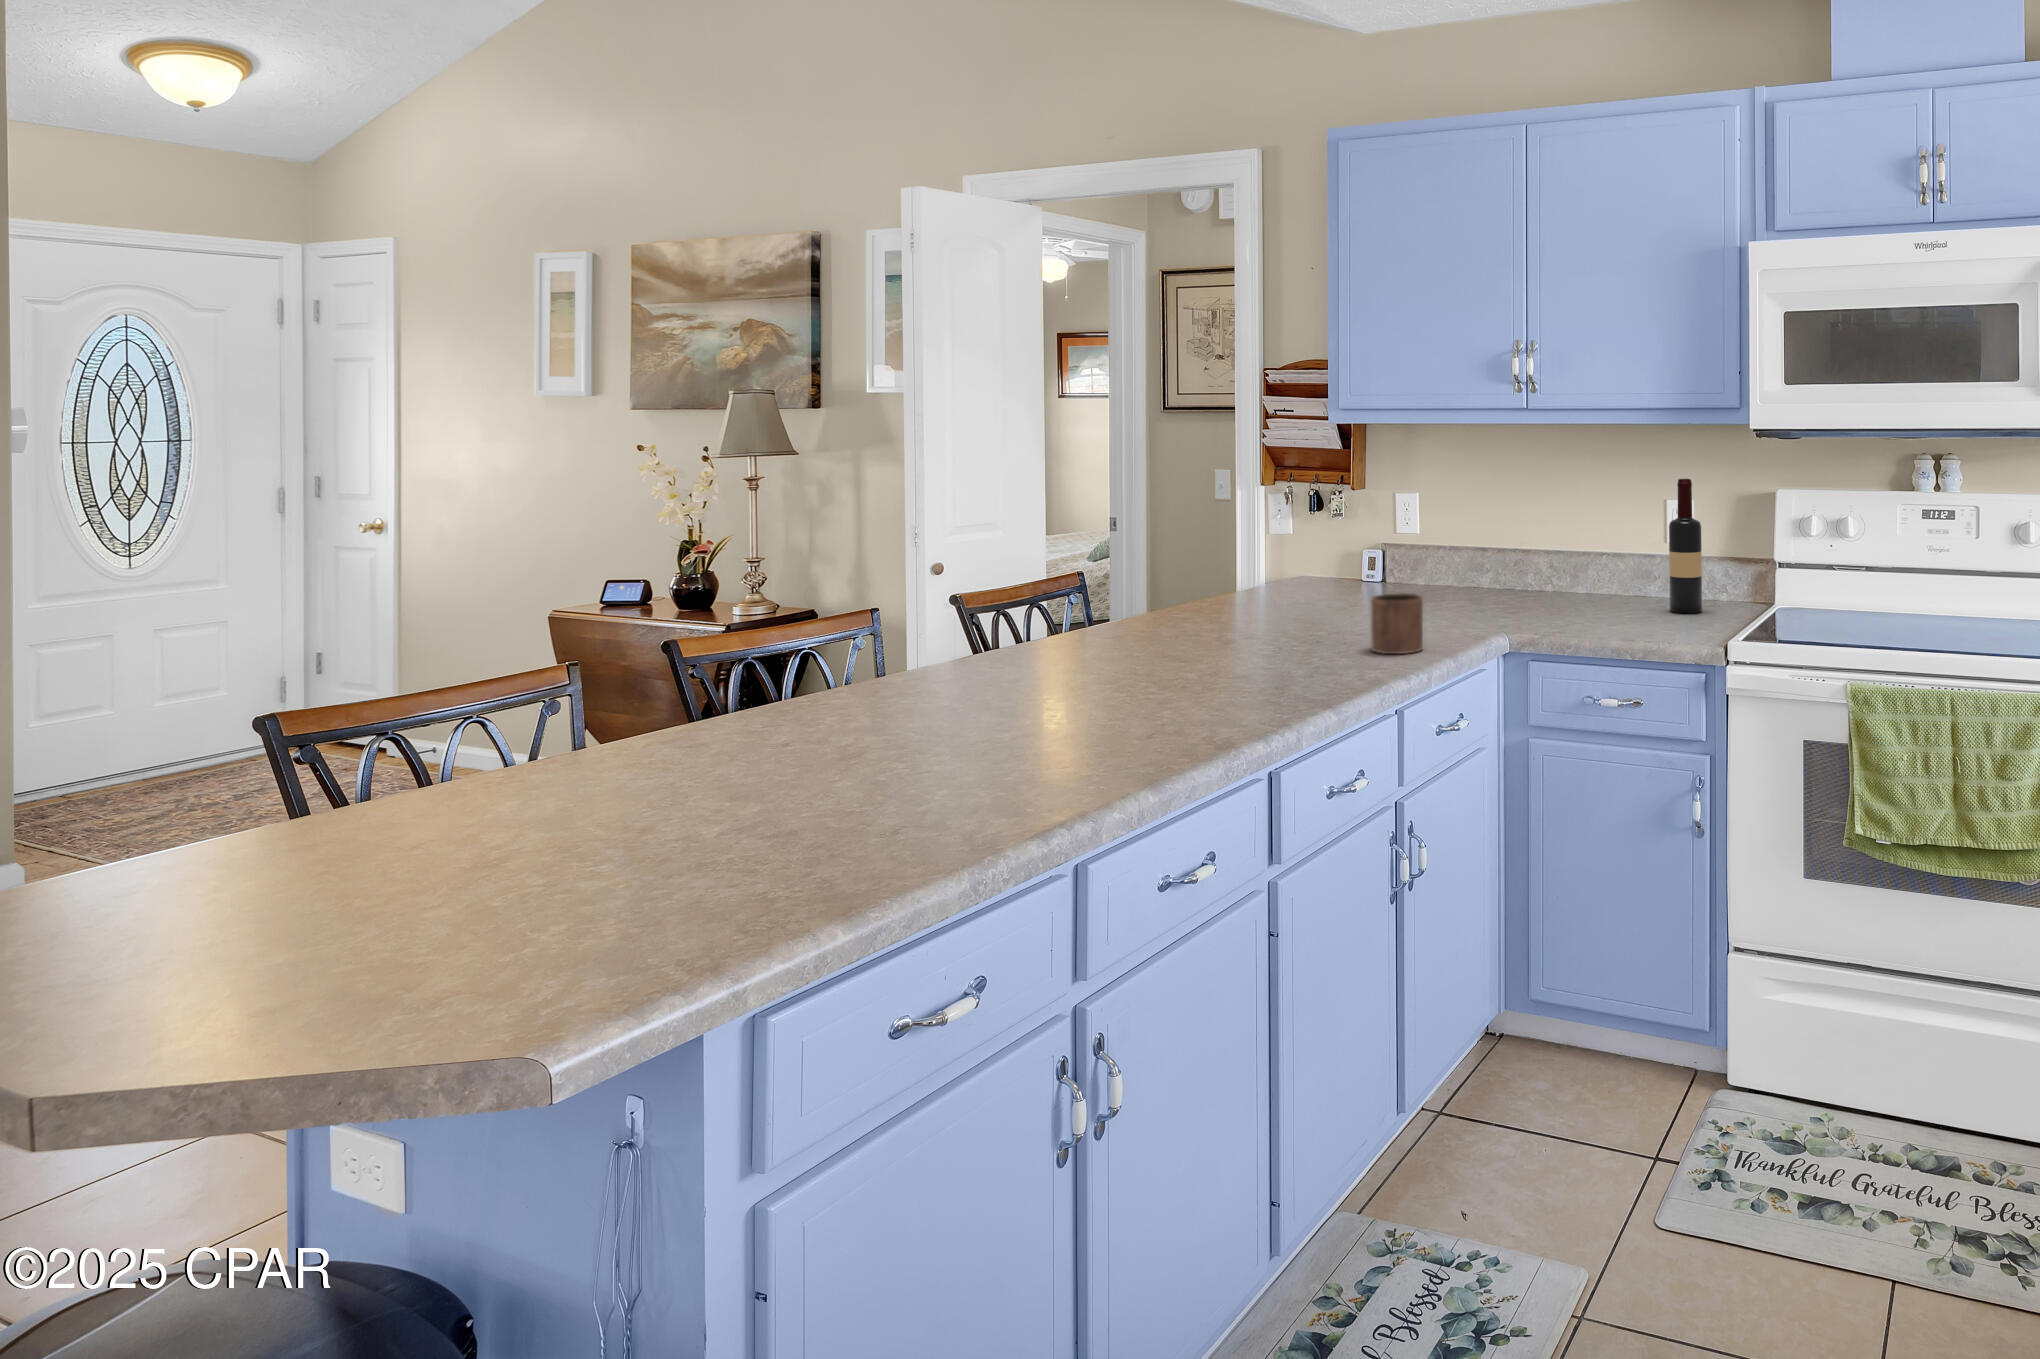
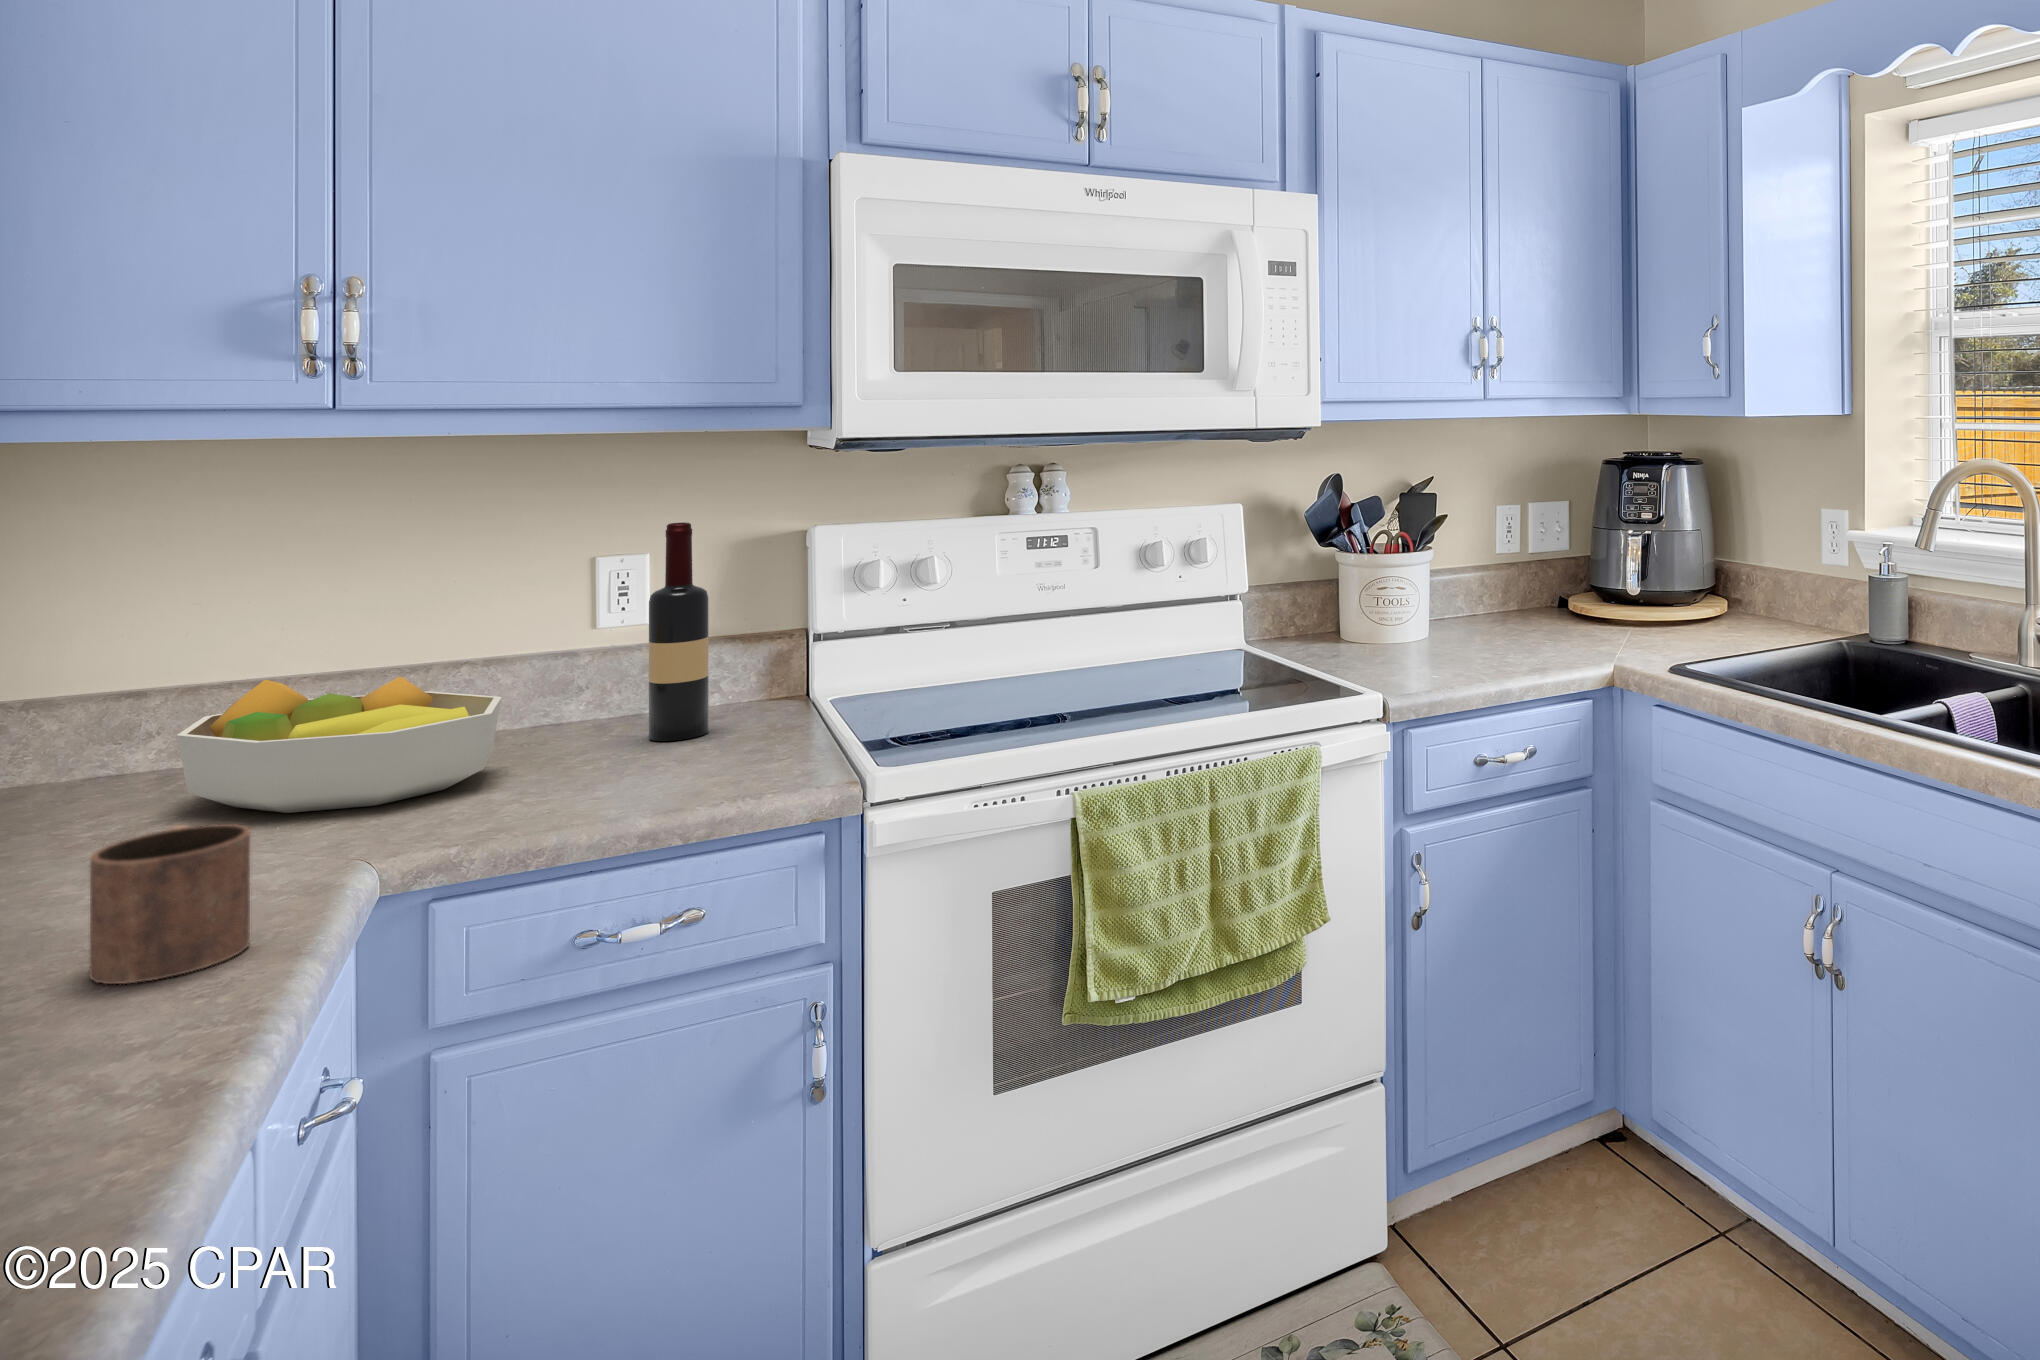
fruit bowl: none [1465,545,1592,615] -> present [177,676,502,813]

